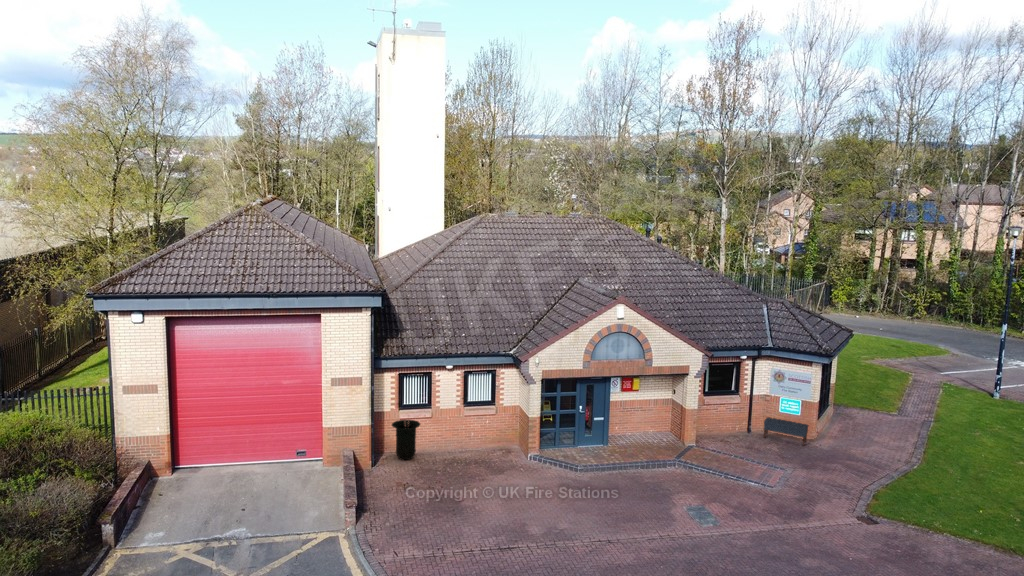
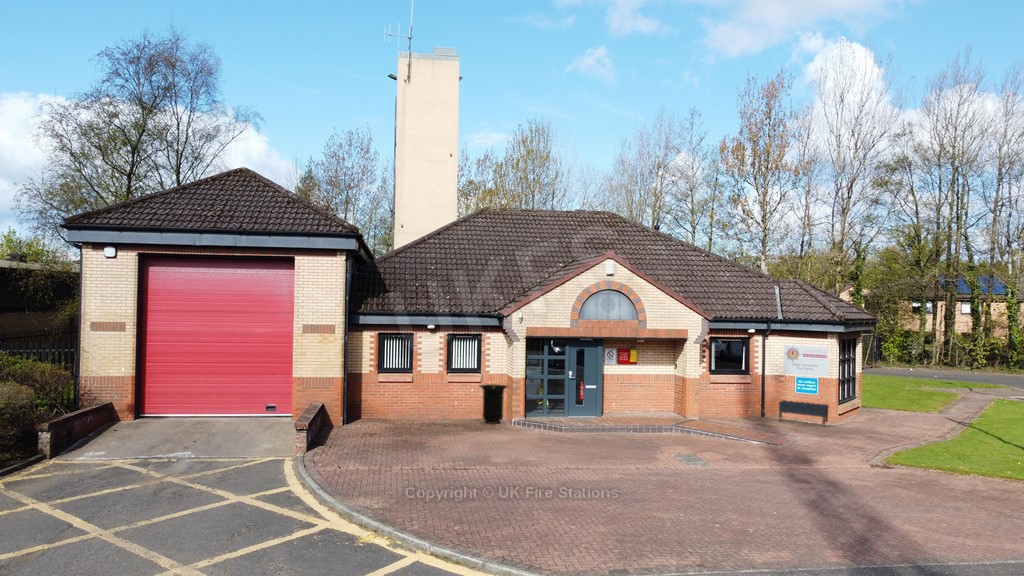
trash can: present [392,420,420,460] -> present [480,384,508,424]

